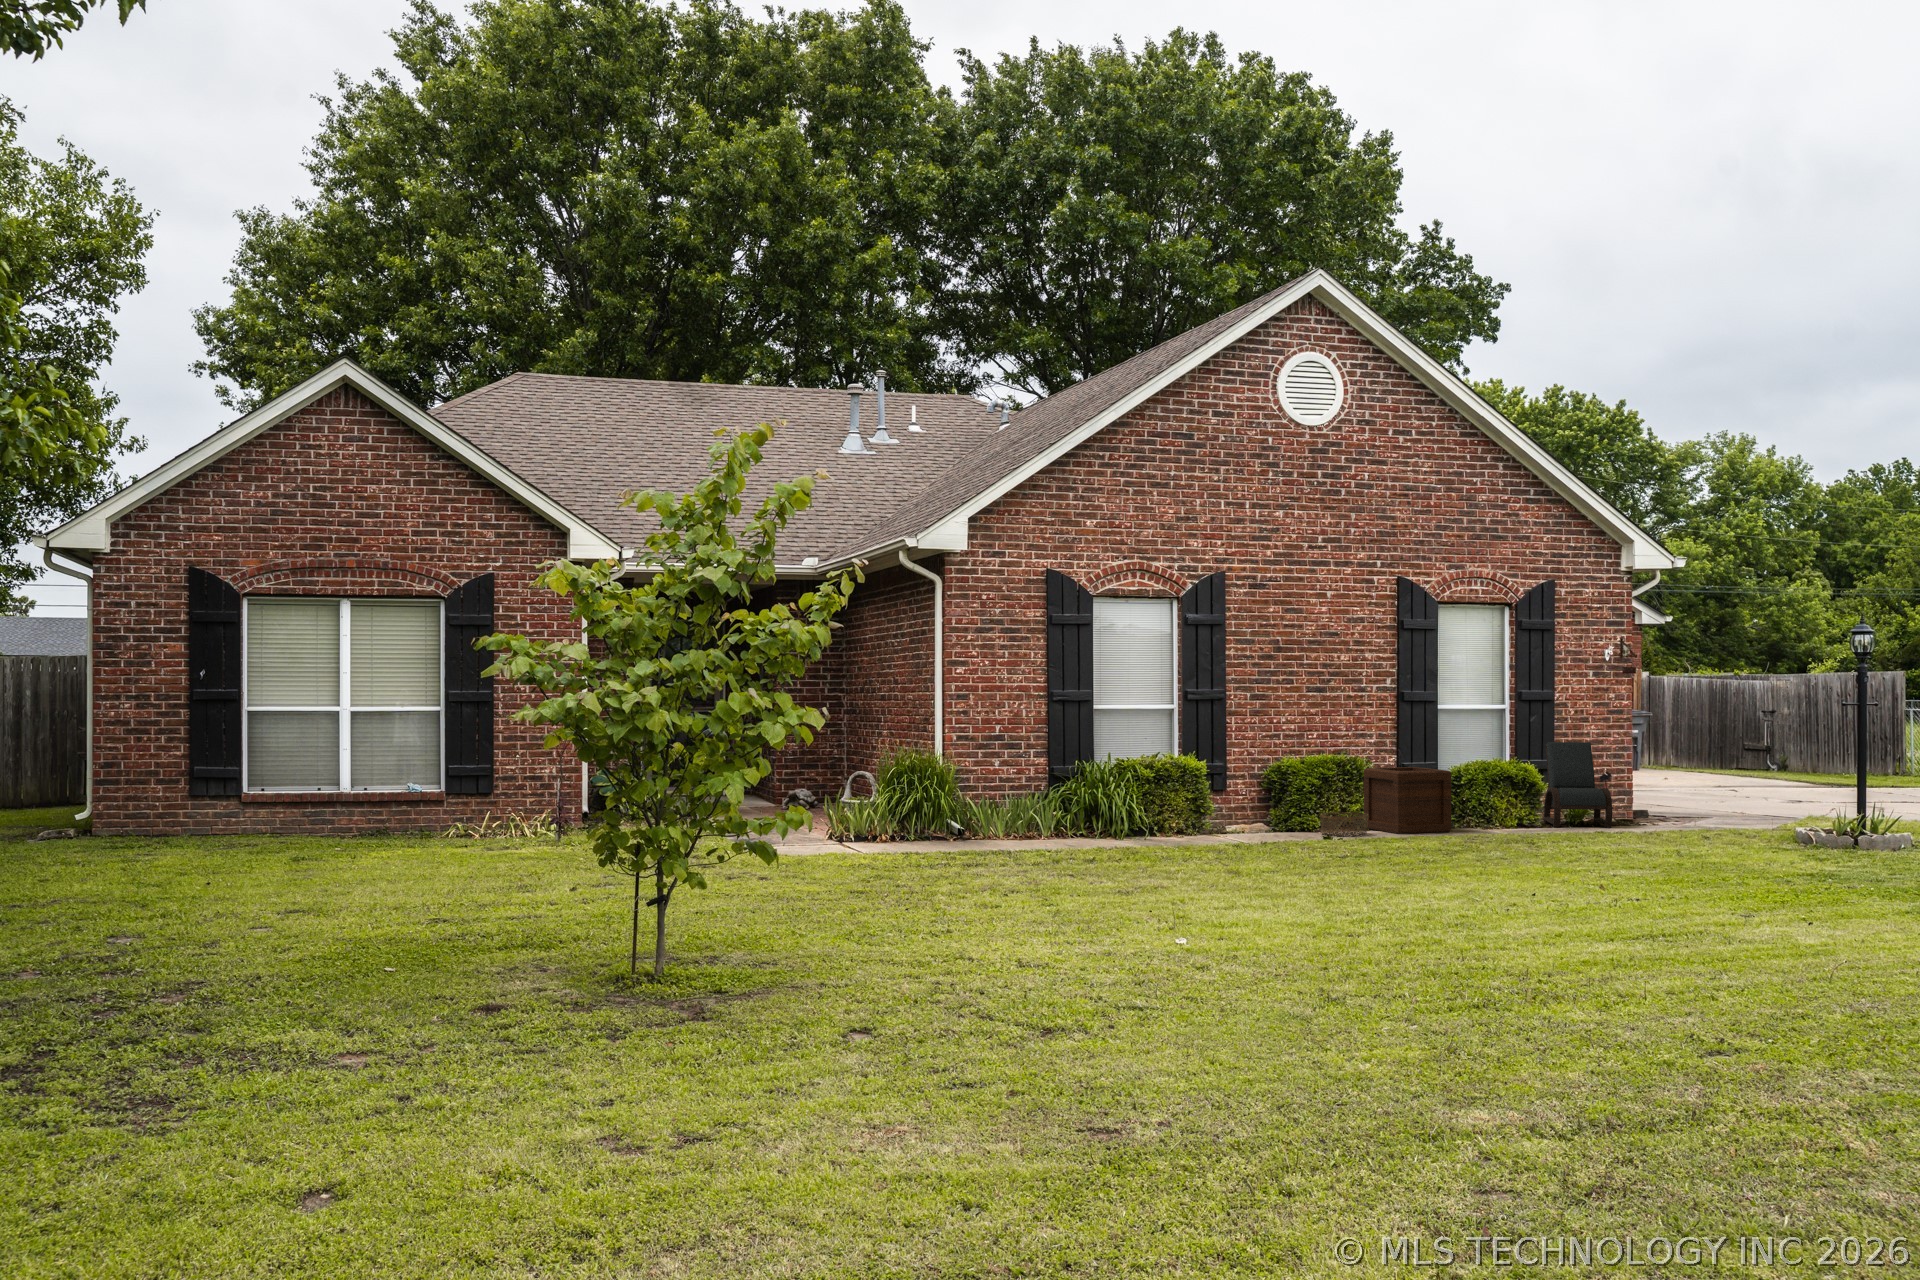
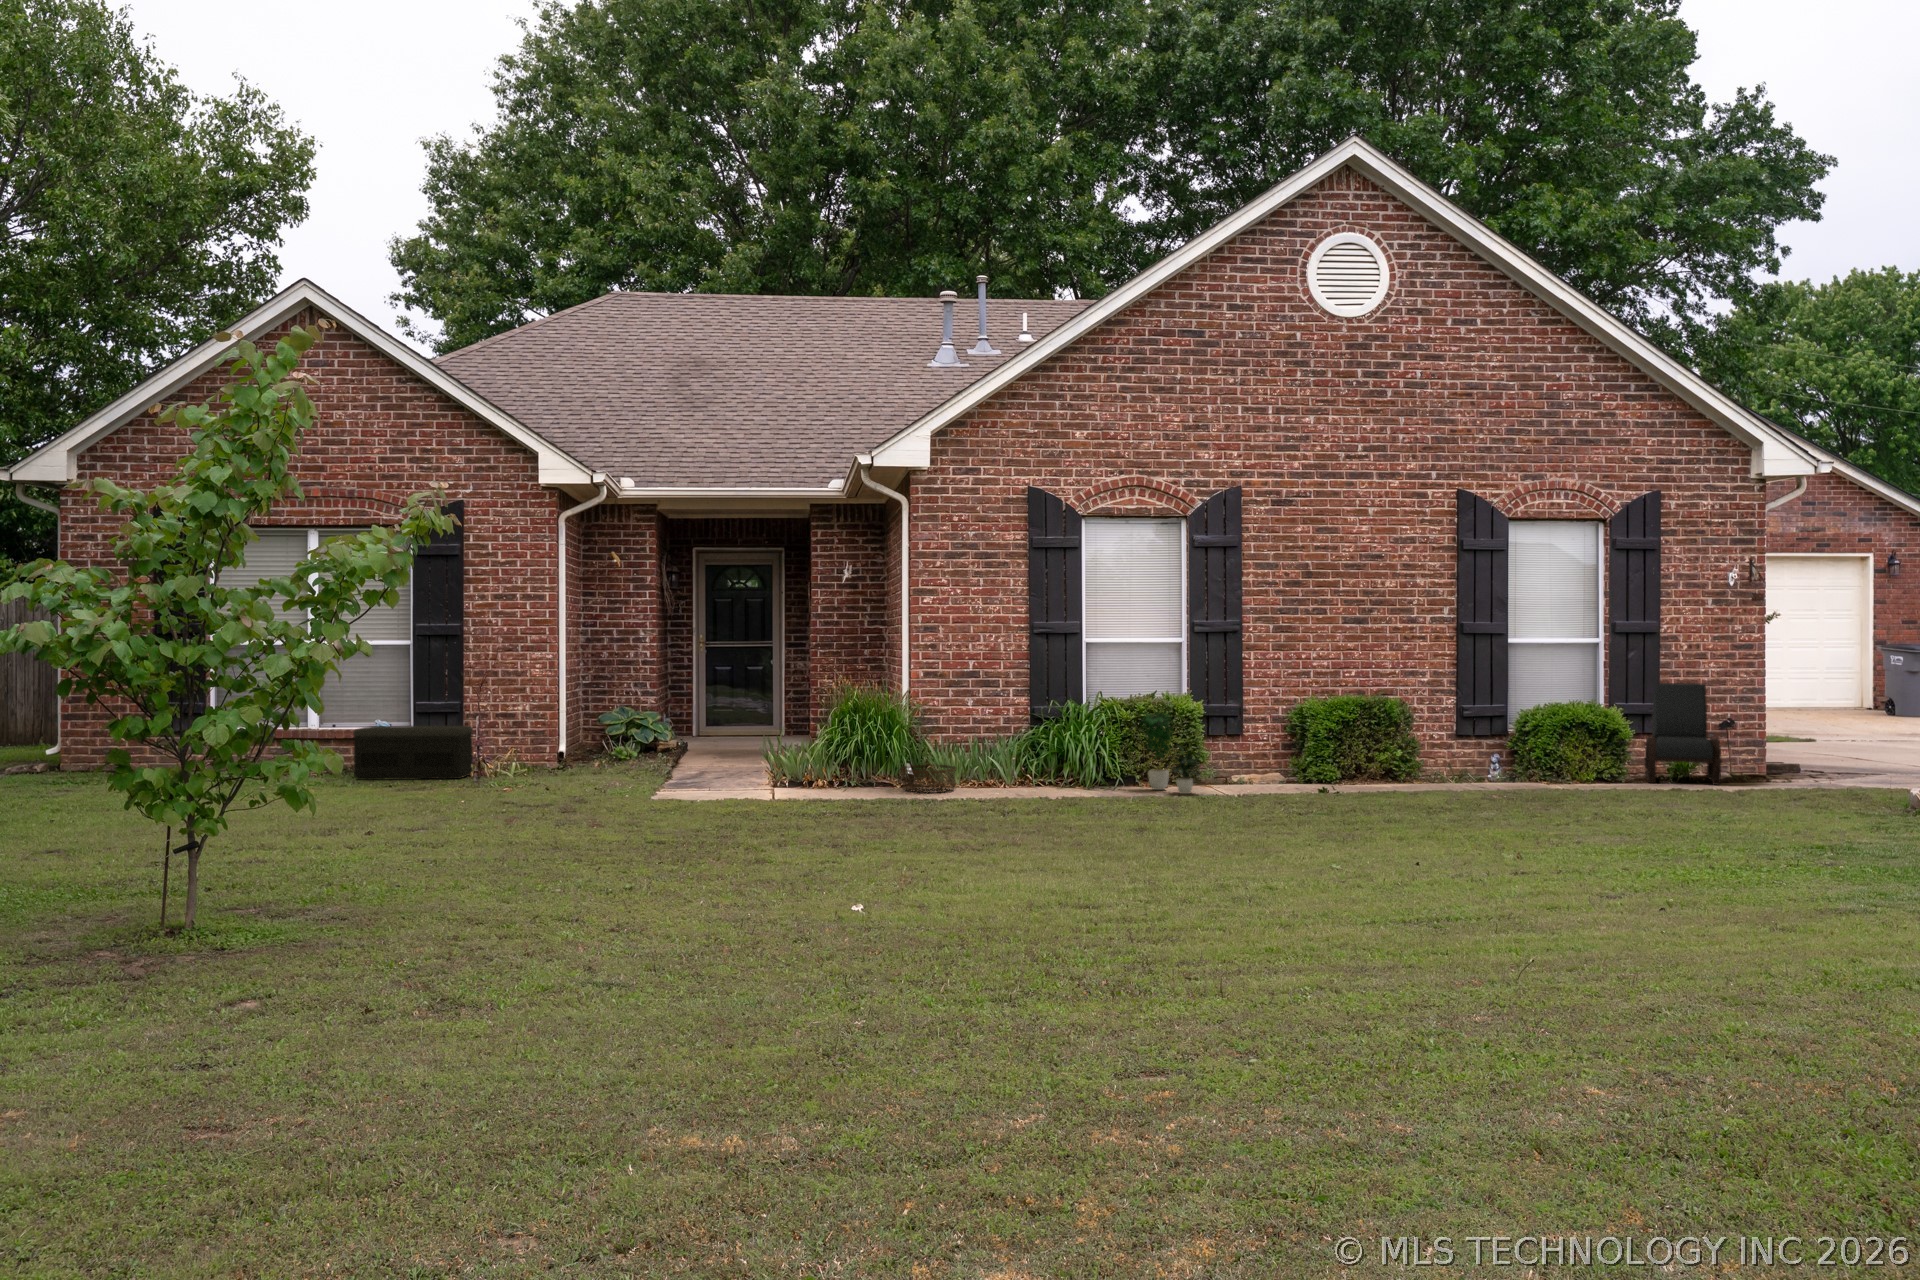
potted plant: none [1153,765,1215,844] -> present [1143,710,1199,794]
wooden crate: present [1364,767,1451,834] -> none [1412,710,1510,787]
storage bench: none [394,792,504,847] -> present [353,726,473,780]
basket: present [1320,812,1368,836] -> present [902,765,957,793]

